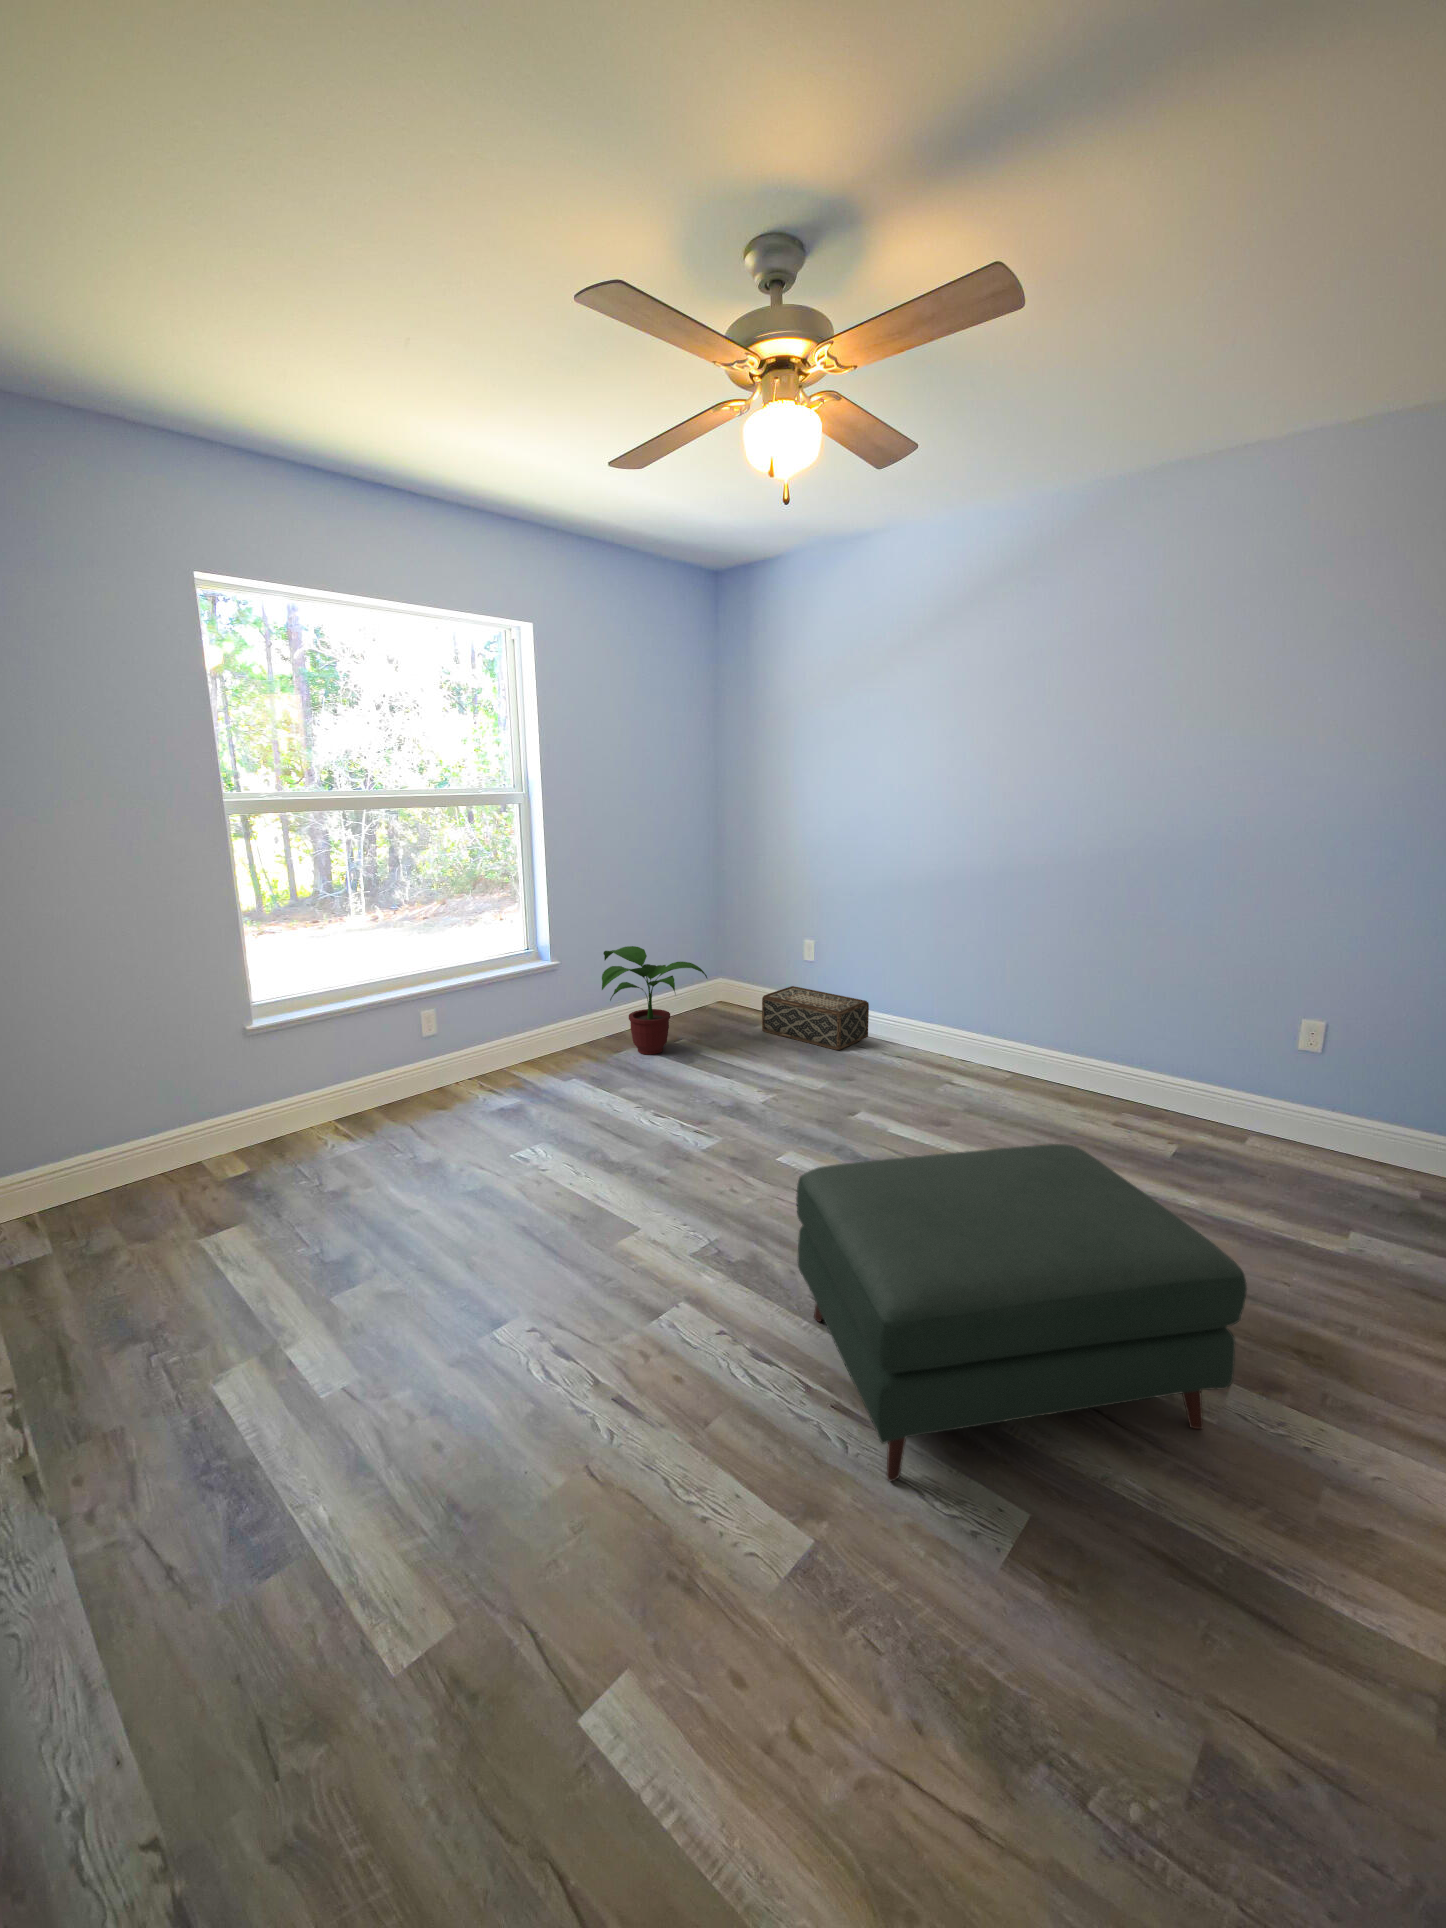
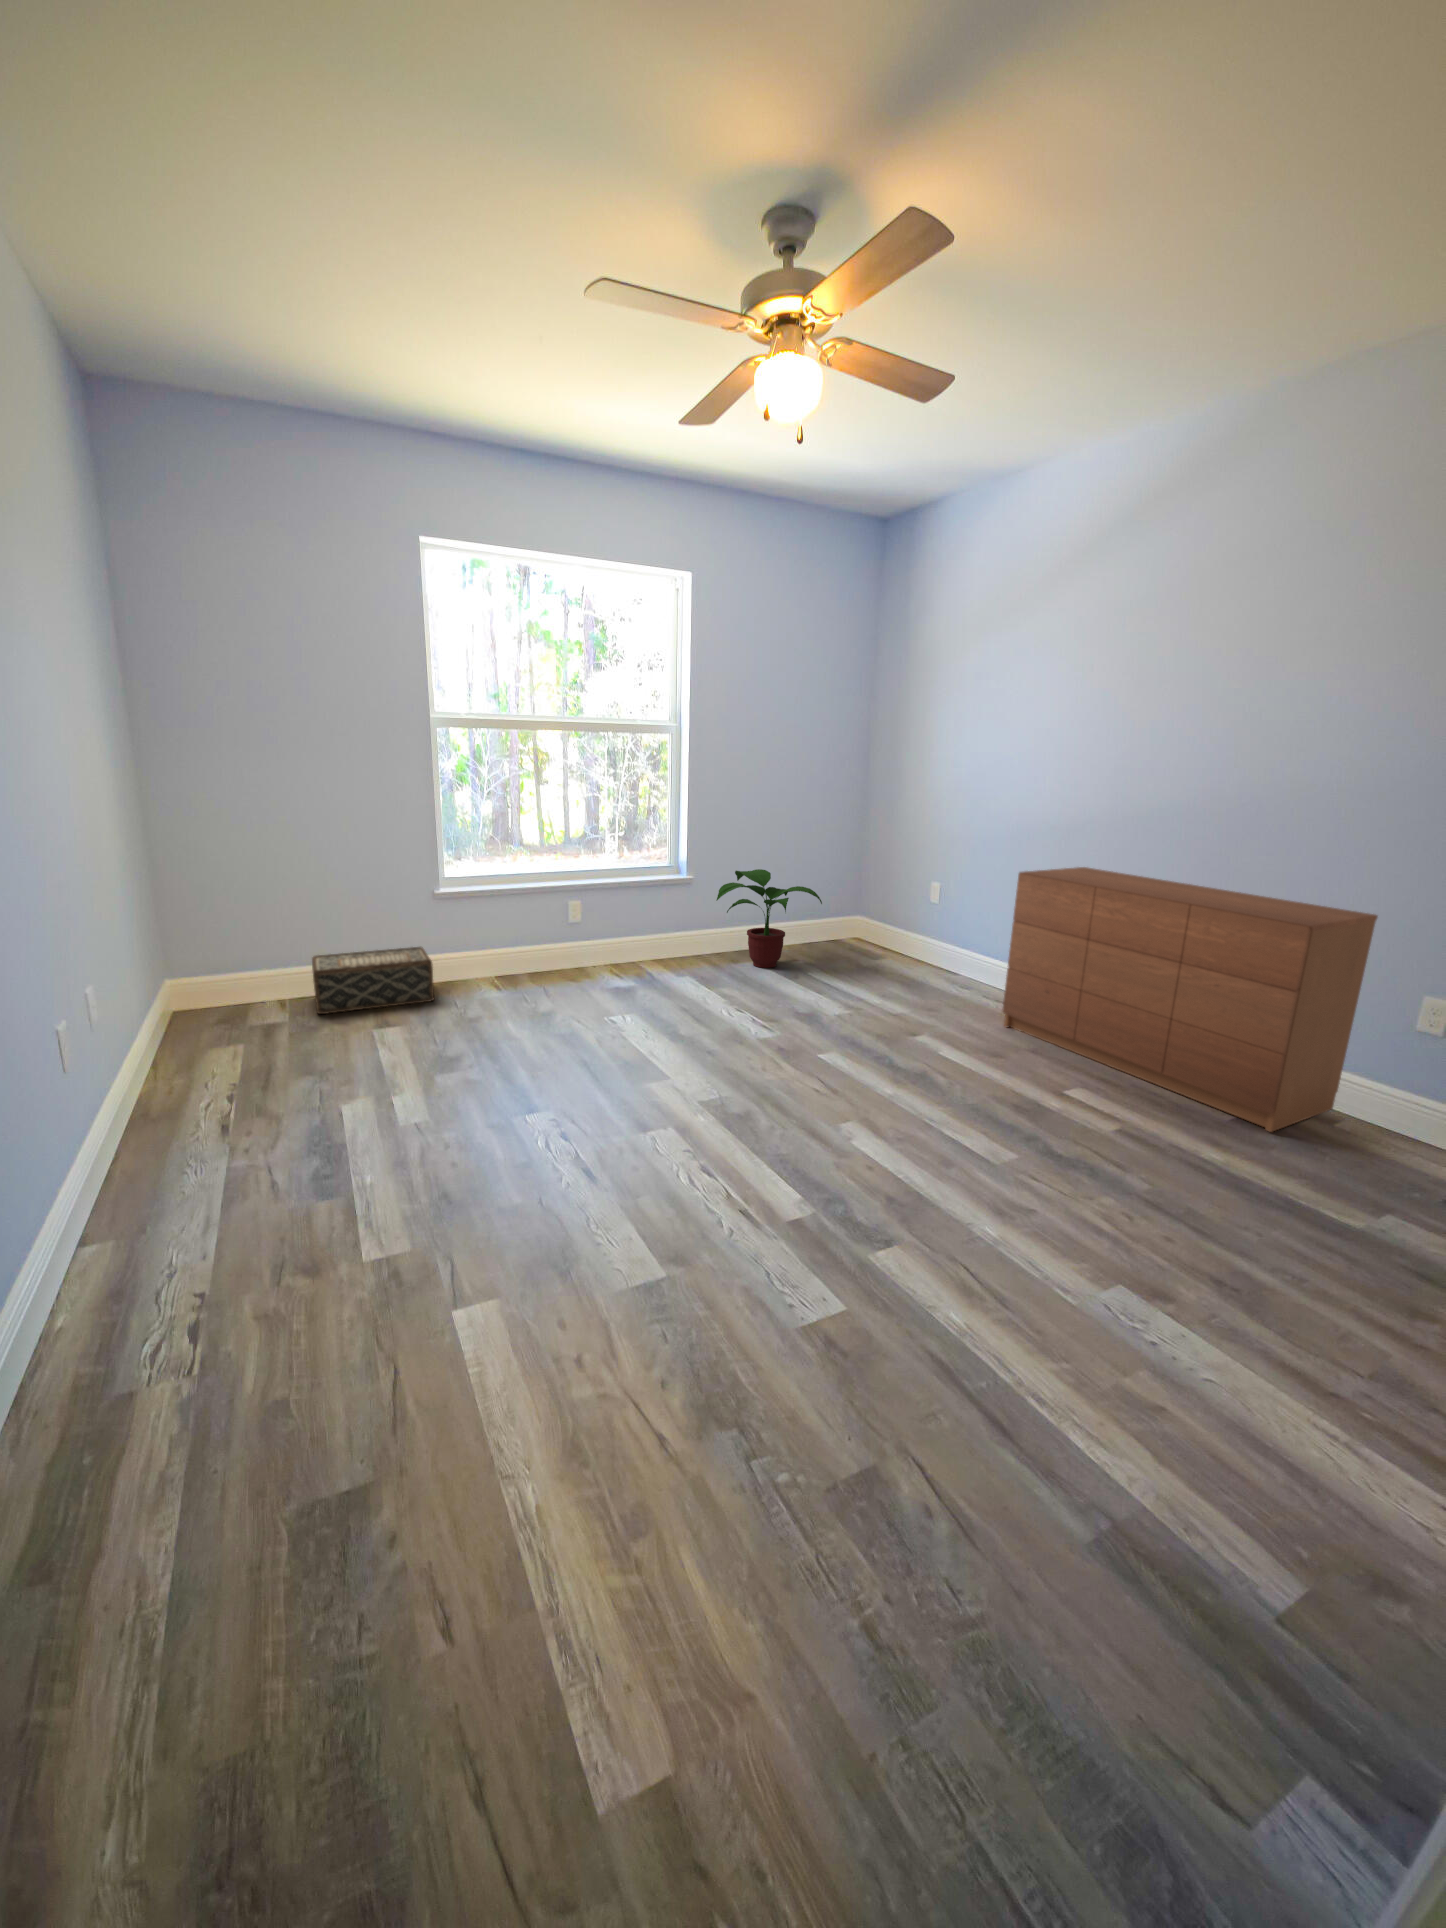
dresser: none [919,920,1245,1161] -> present [1002,867,1378,1132]
woven basket: present [762,986,869,1050] -> present [312,947,434,1014]
ottoman: present [796,1144,1247,1481] -> none [732,1030,1099,1305]

